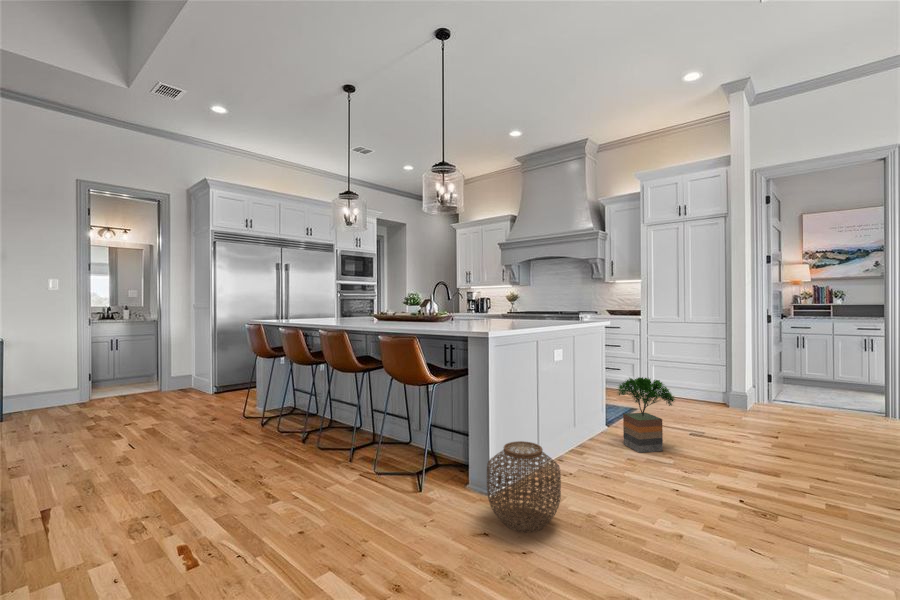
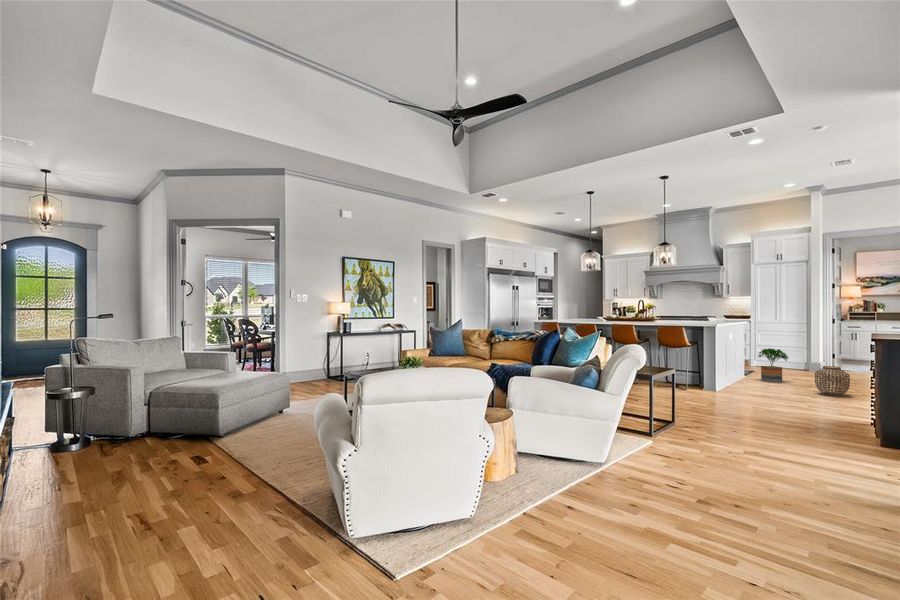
woven basket: present [487,441,561,532] -> present [815,366,850,396]

